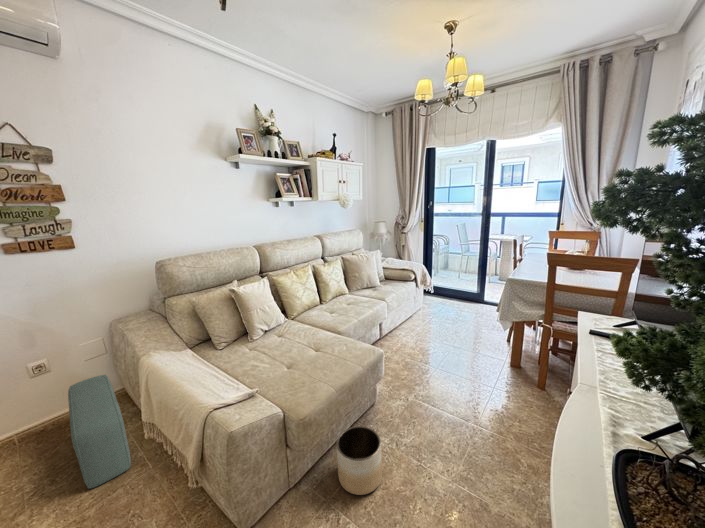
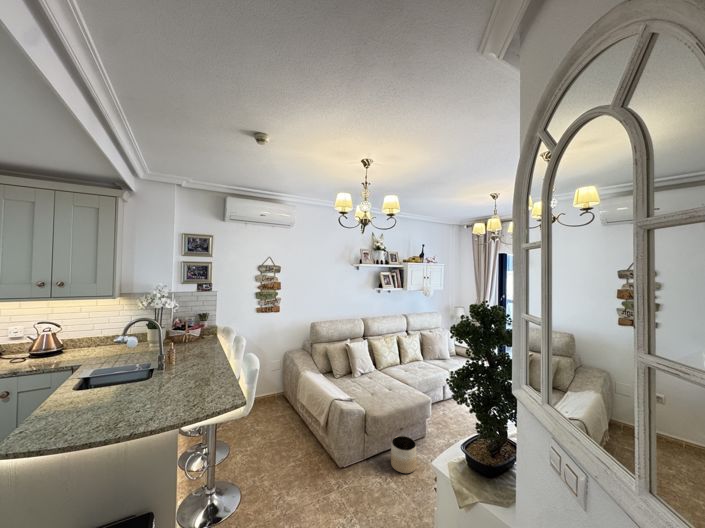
pouf: present [68,375,131,489] -> none [266,380,291,432]

